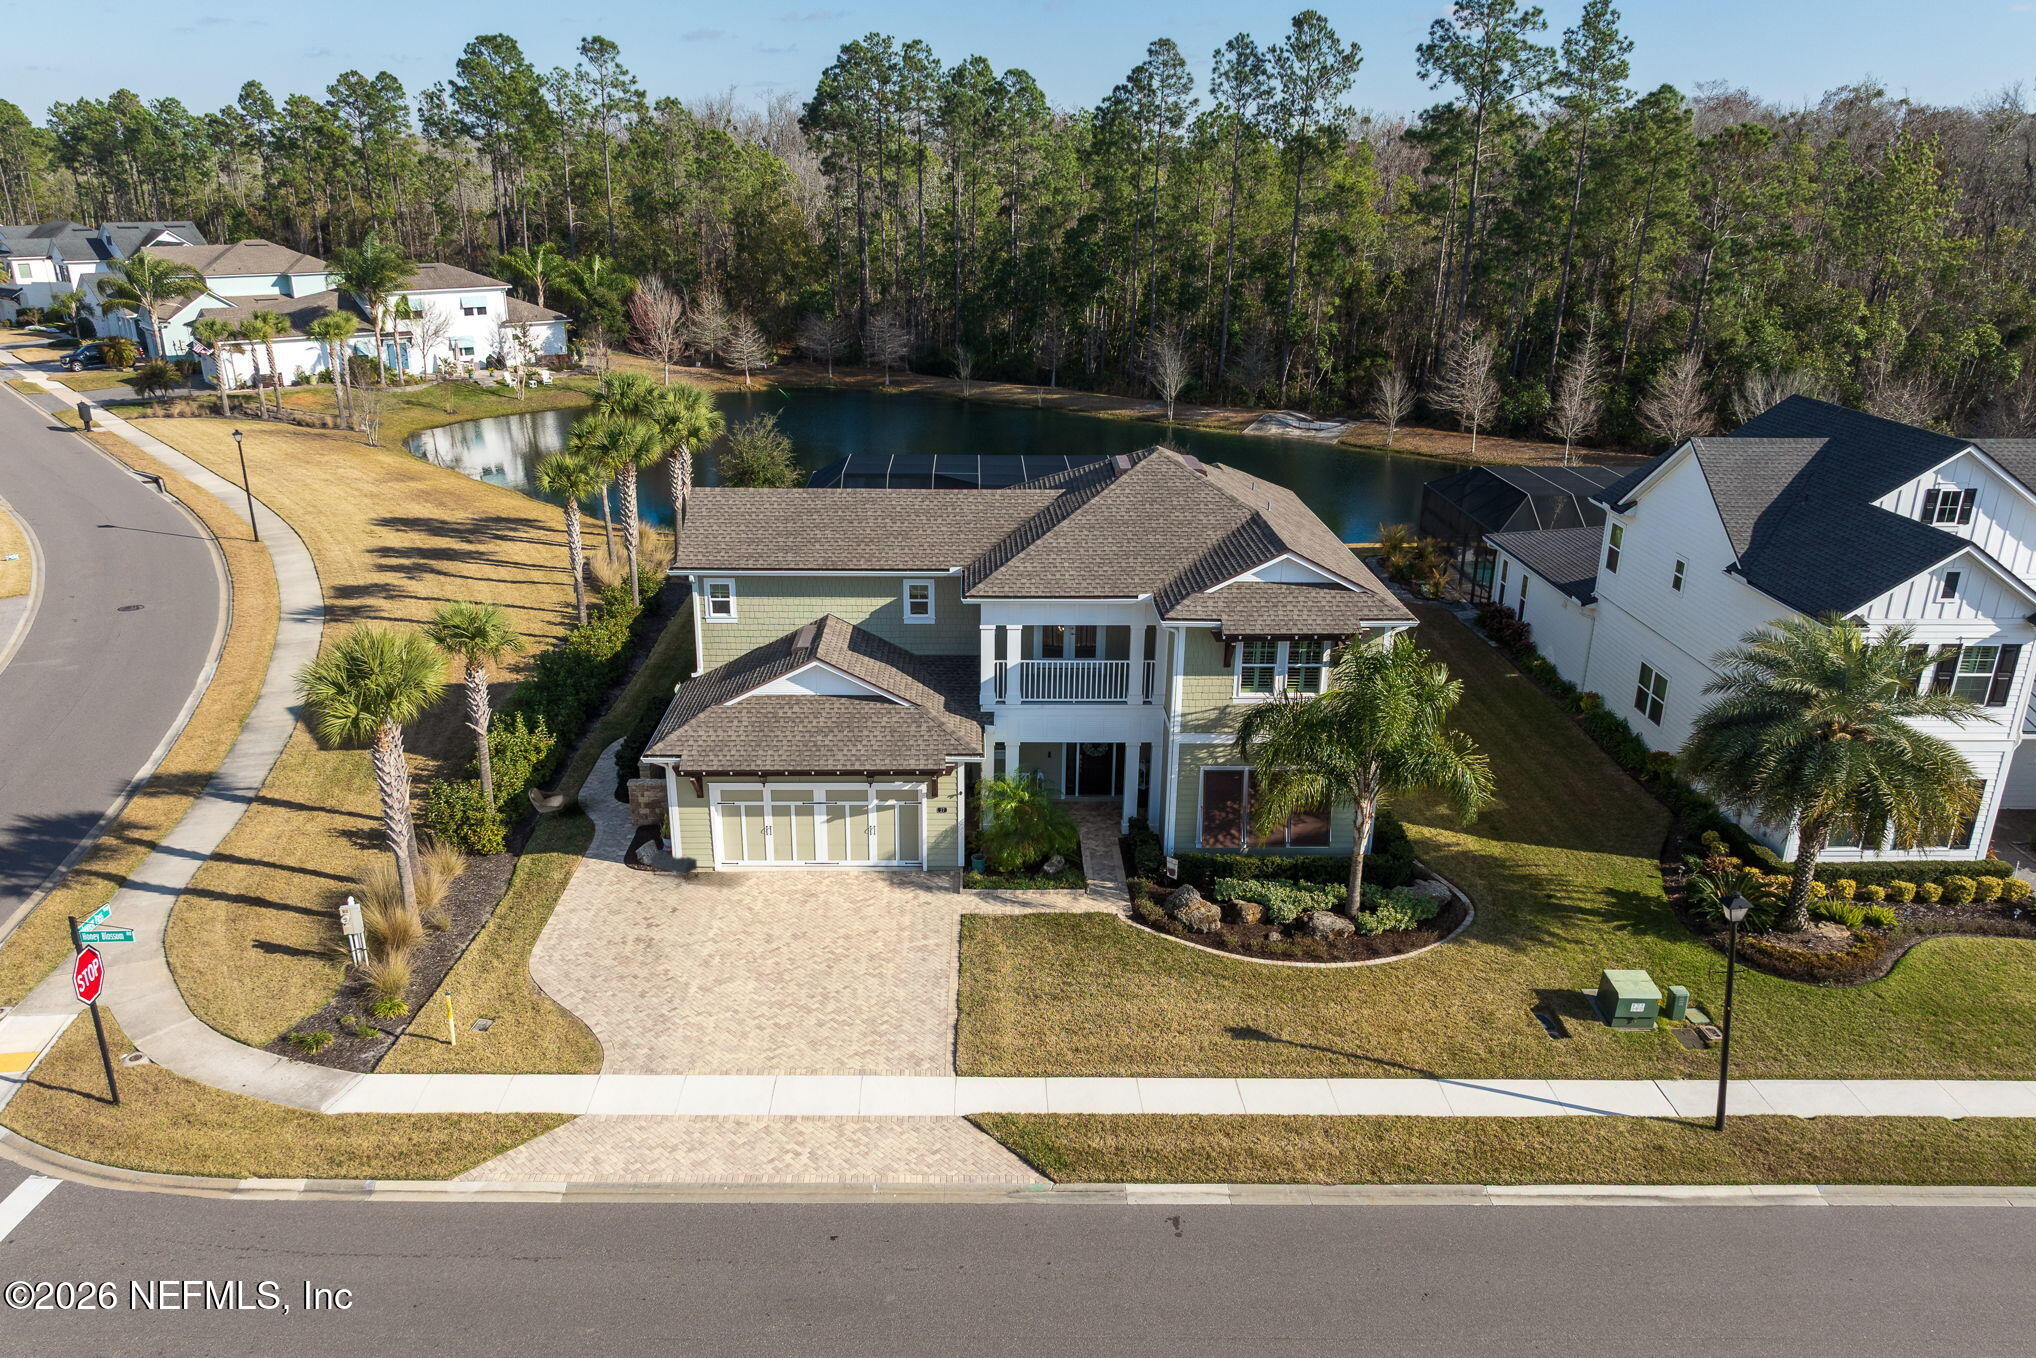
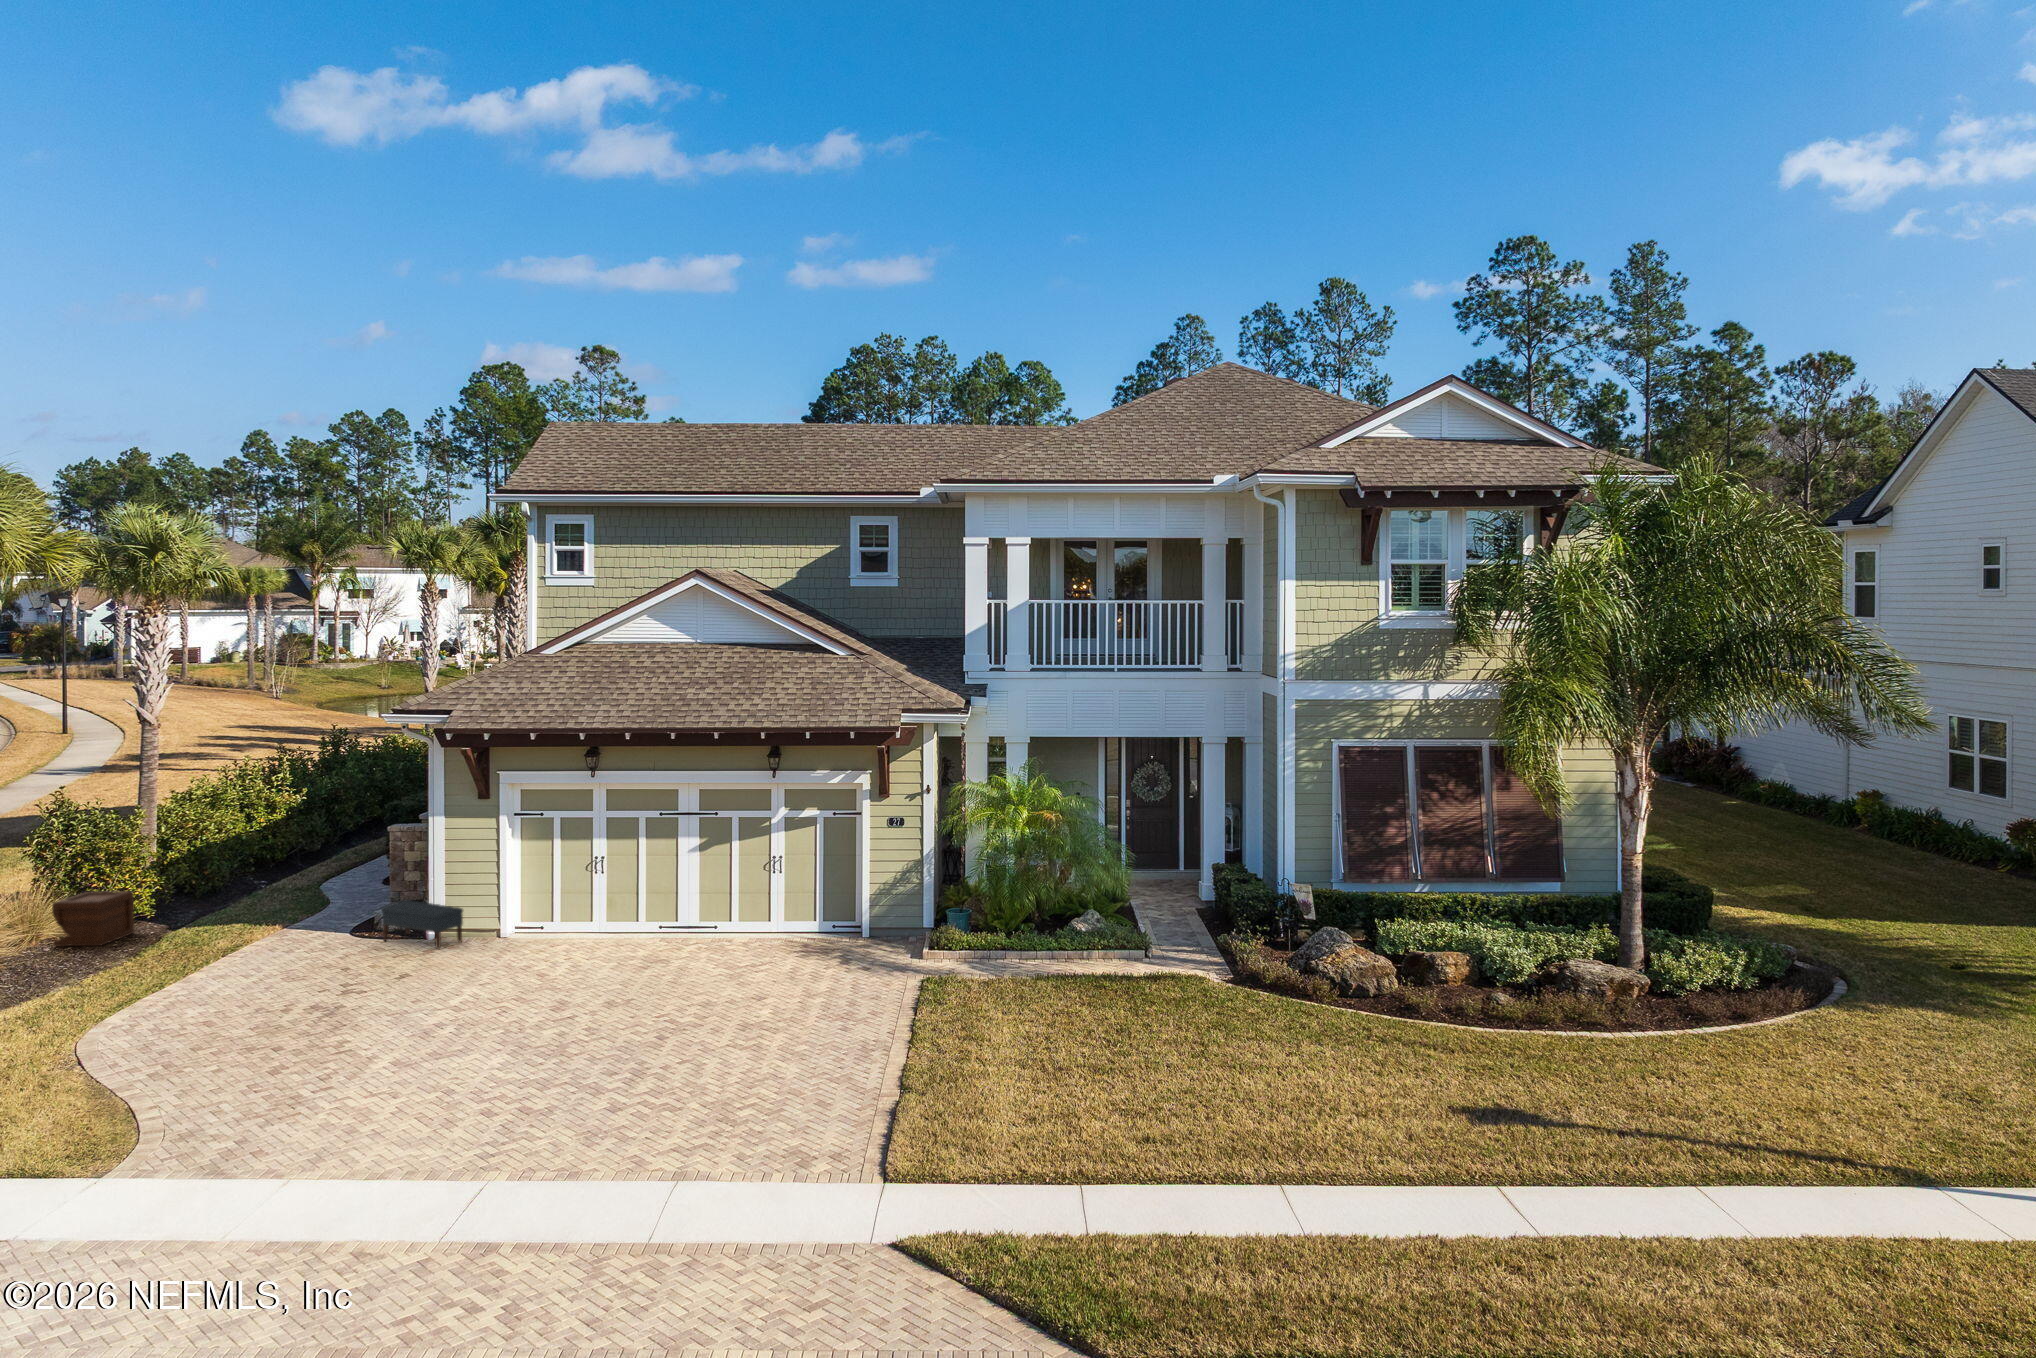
lounge chair: present [529,788,565,825] -> none [224,841,290,900]
wooden crate: none [463,843,504,879] -> present [52,891,135,947]

